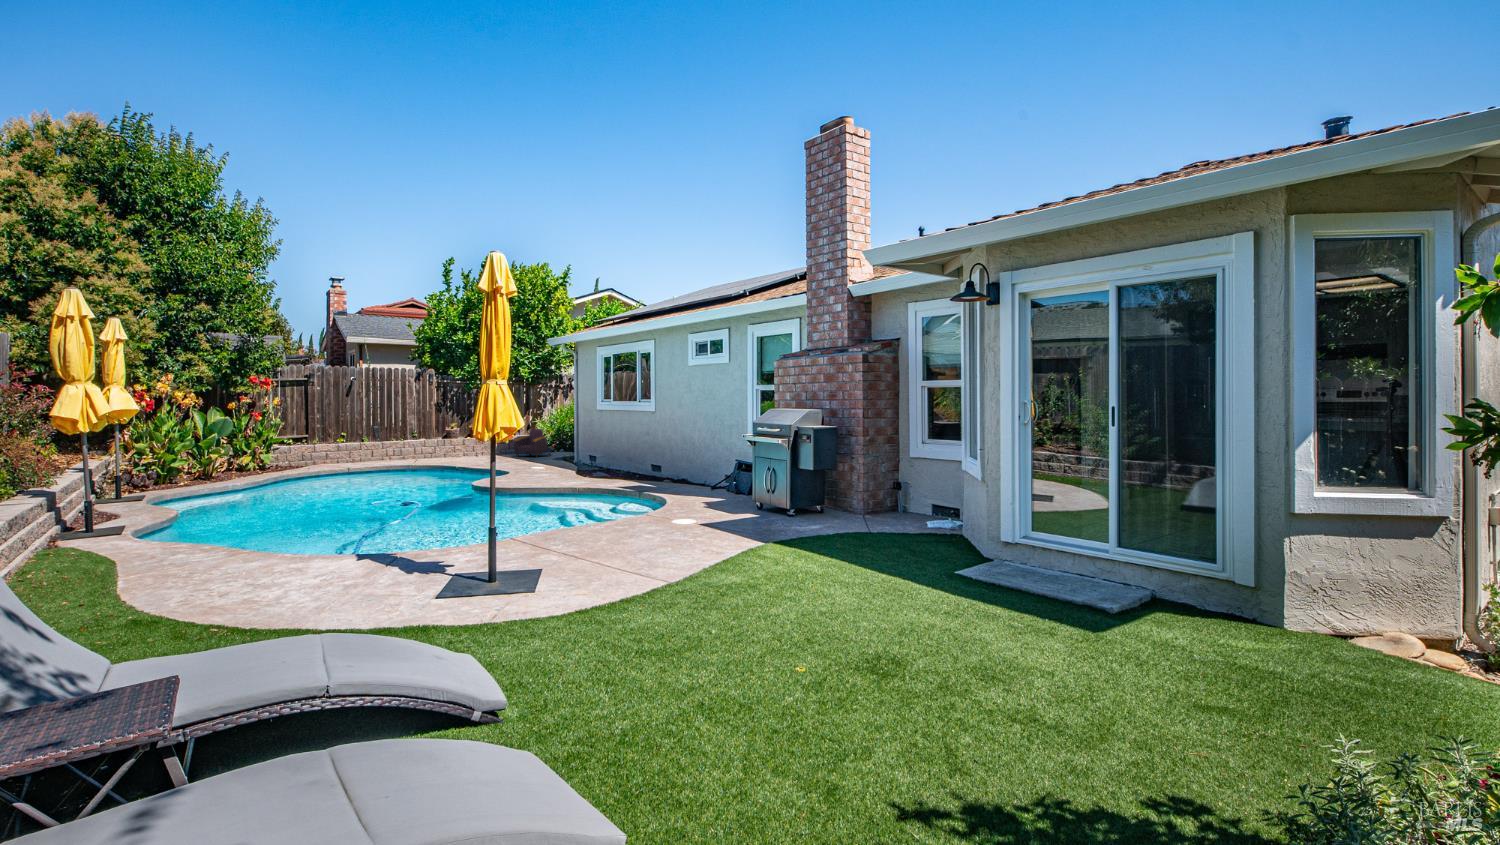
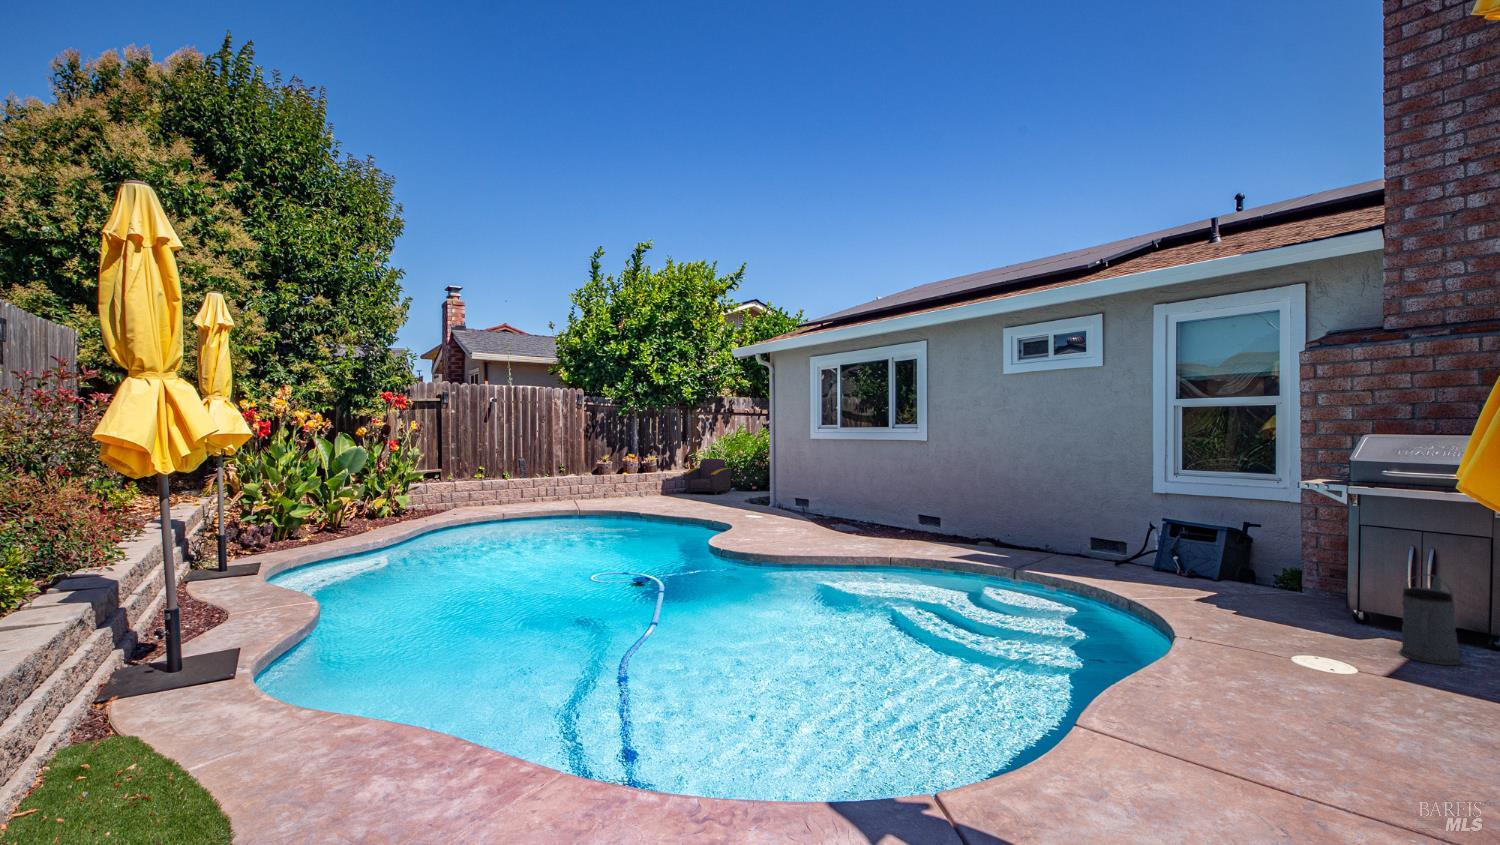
watering can: none [686,475,725,515] -> present [1399,574,1462,665]

